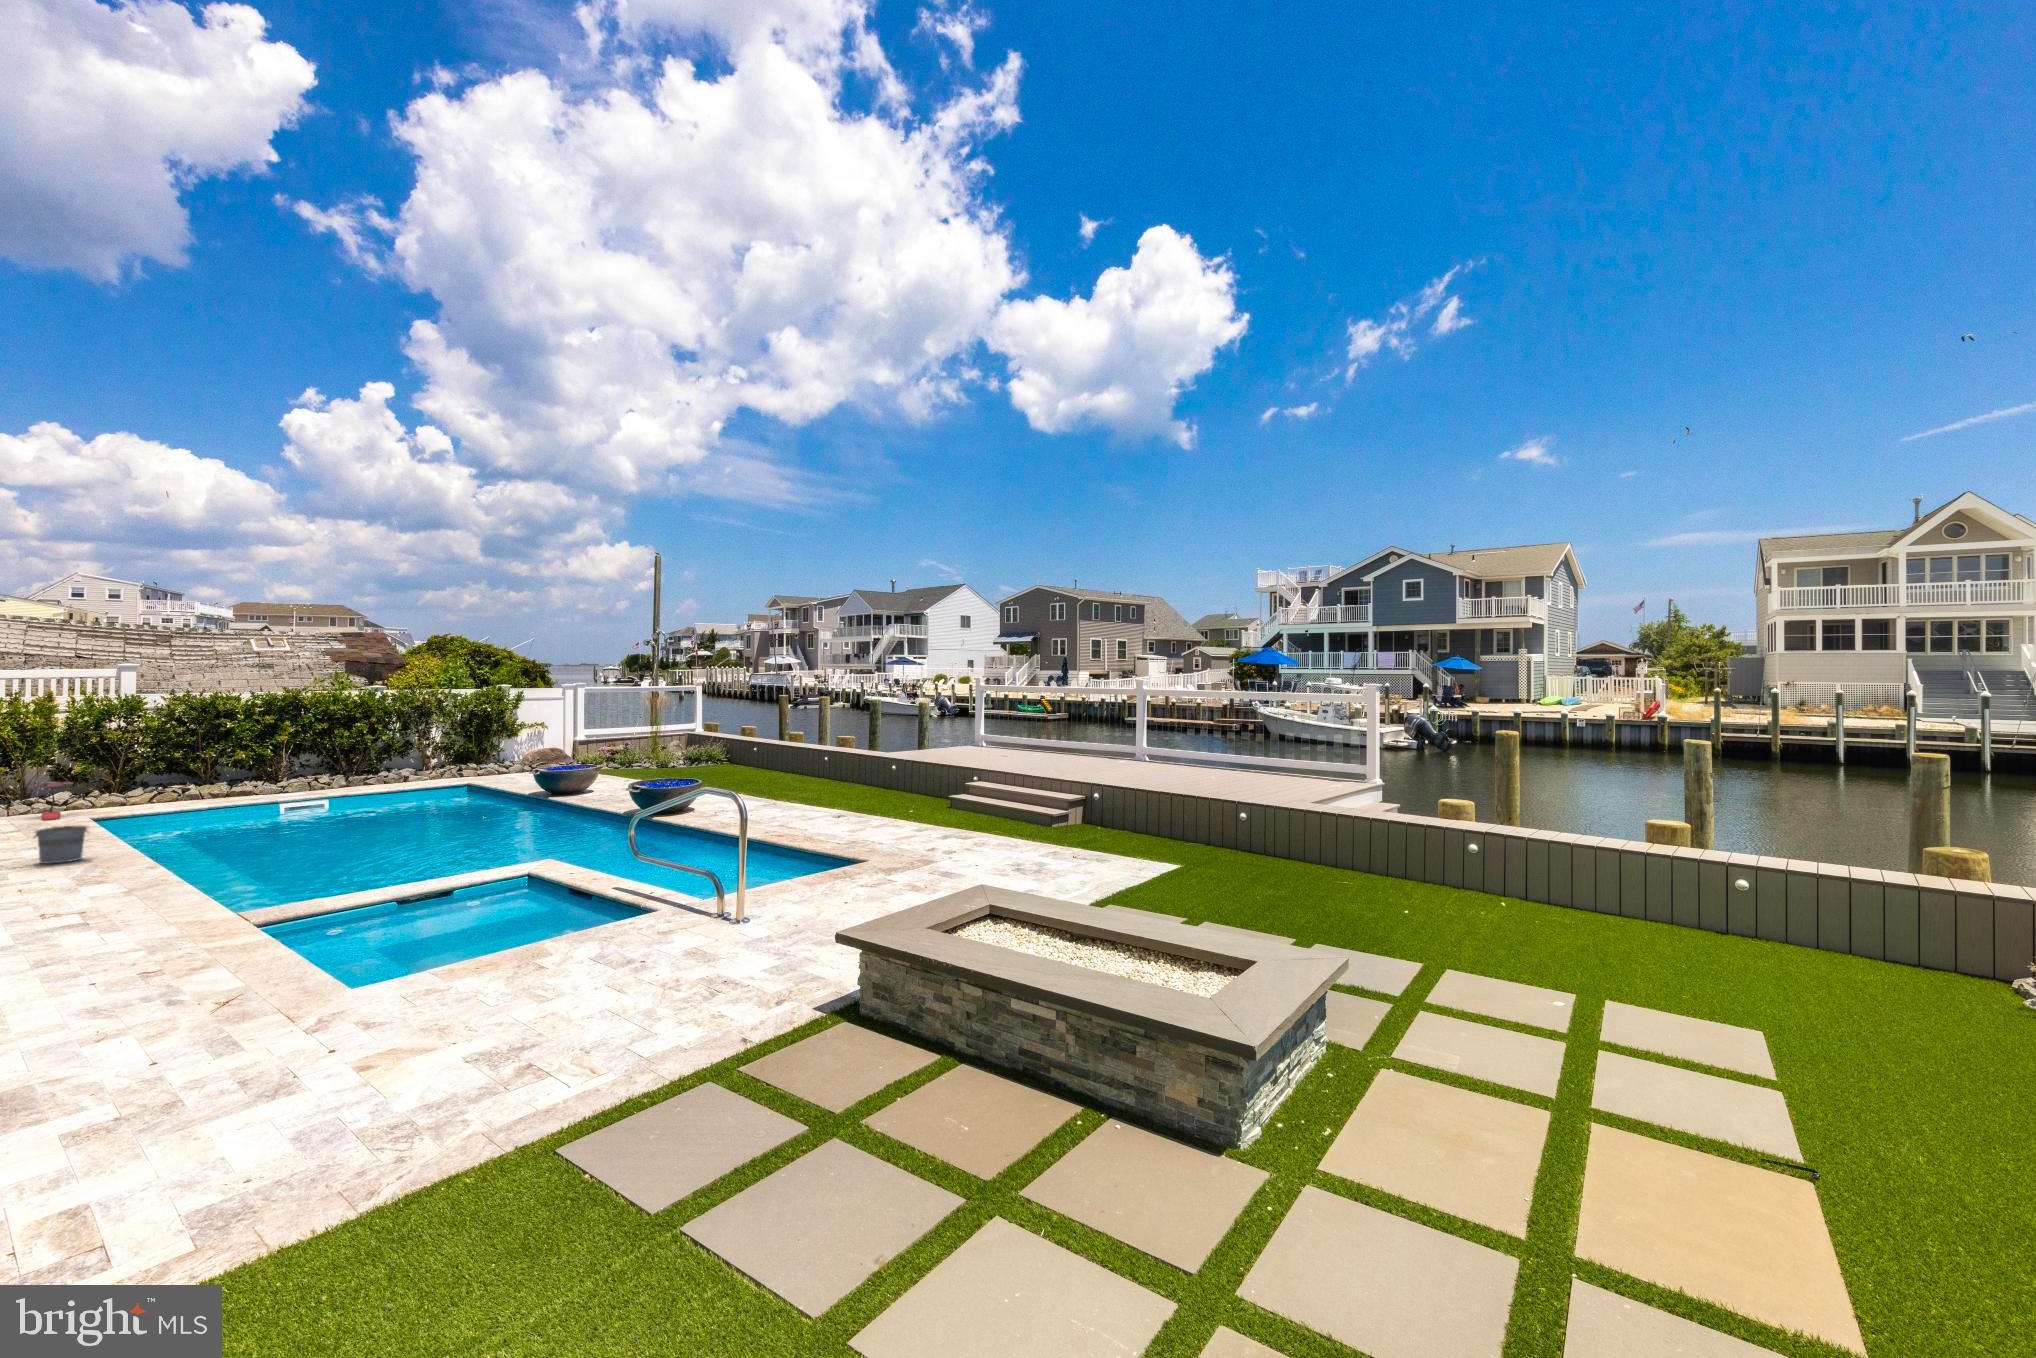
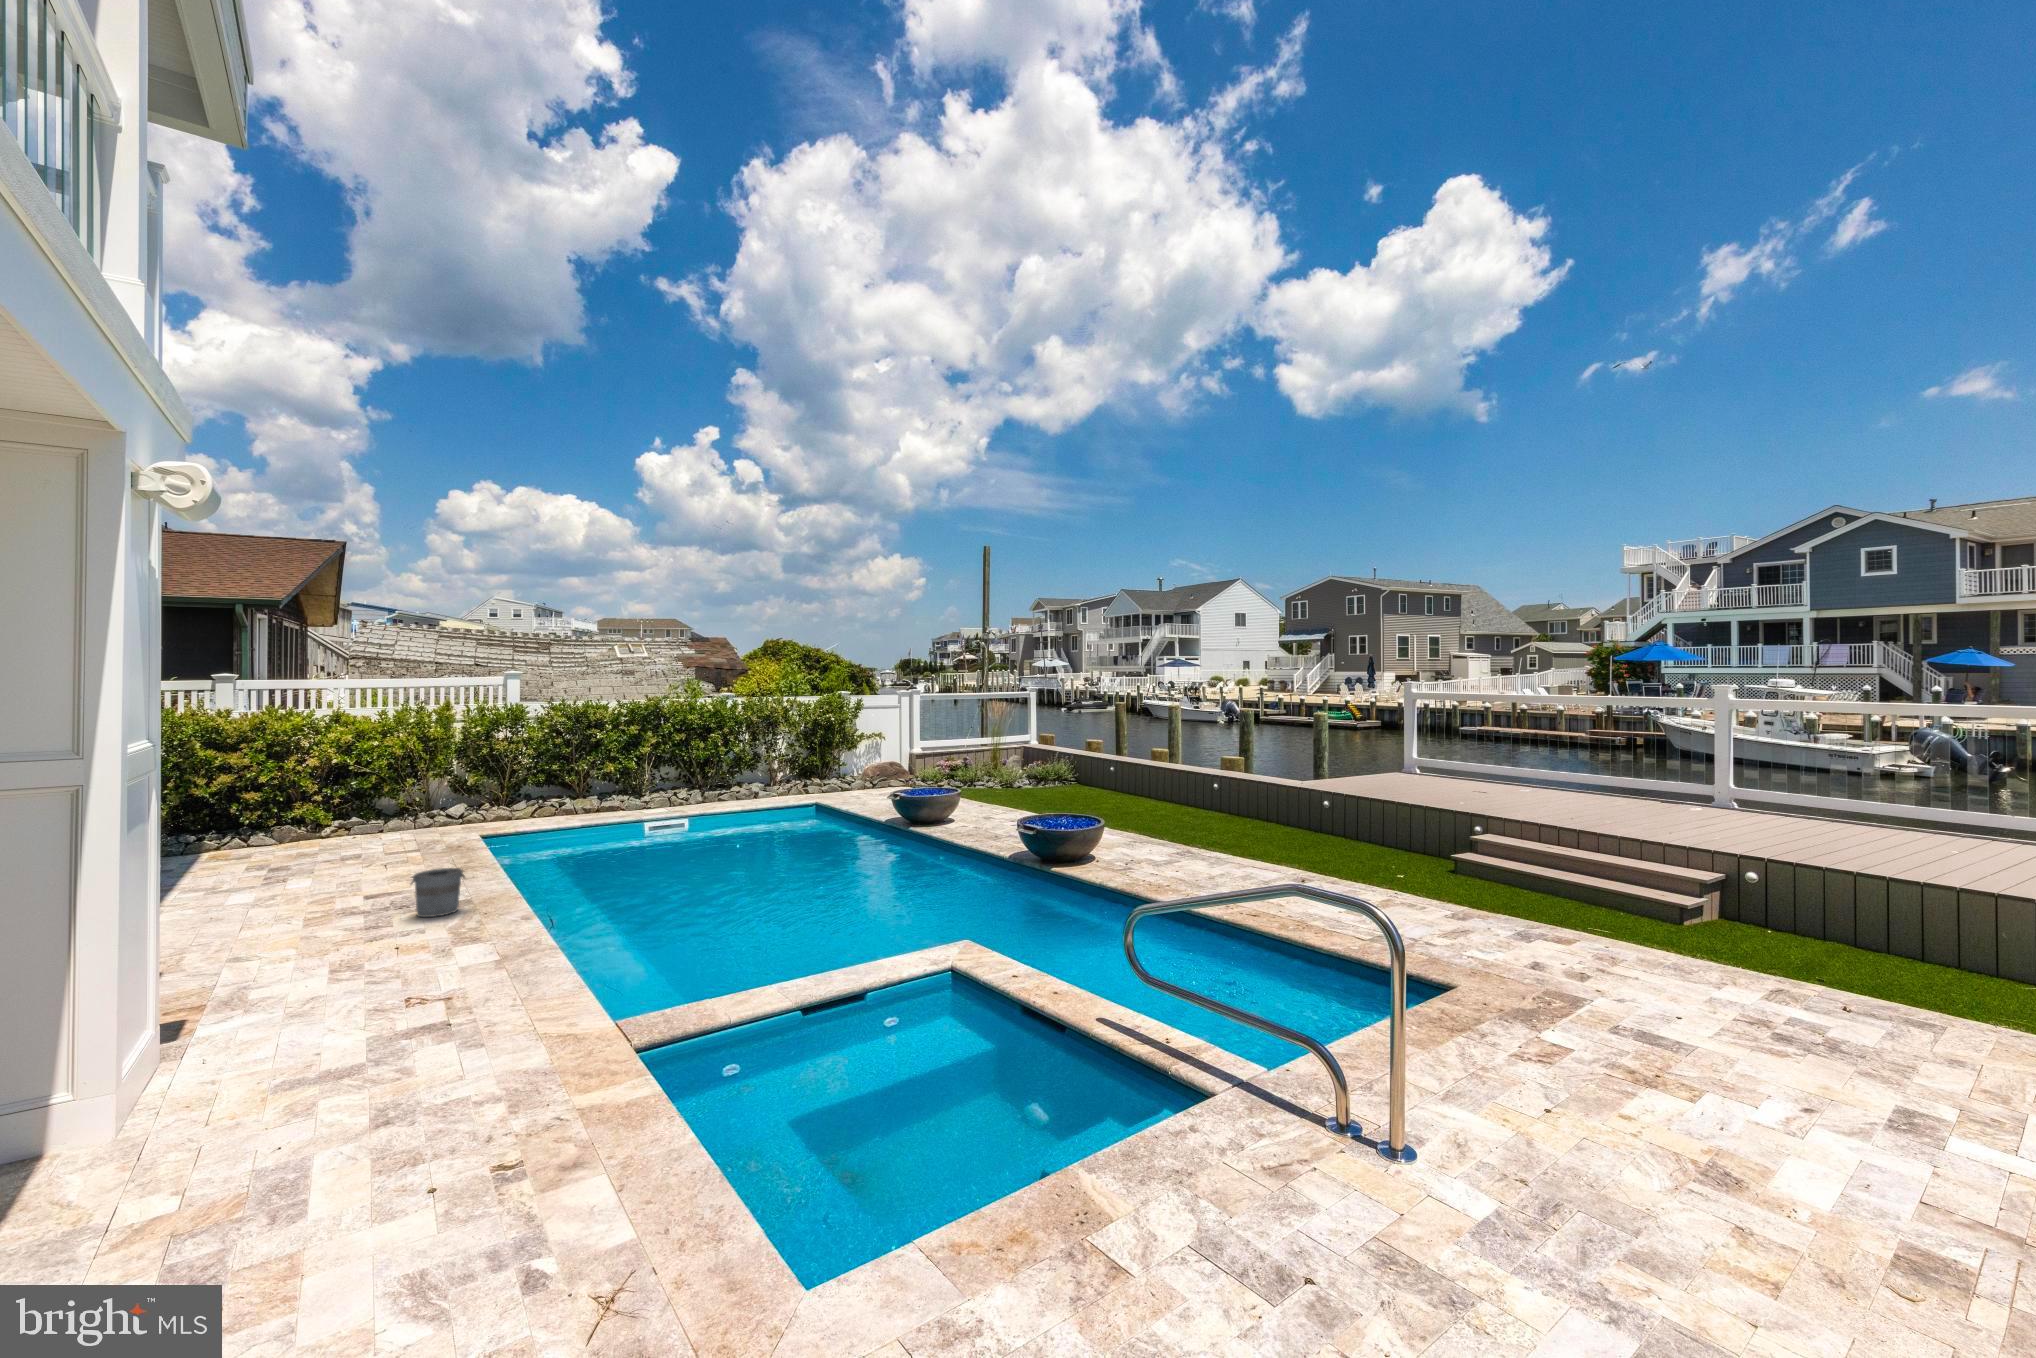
potted plant: present [29,782,73,820] -> none [426,798,465,840]

